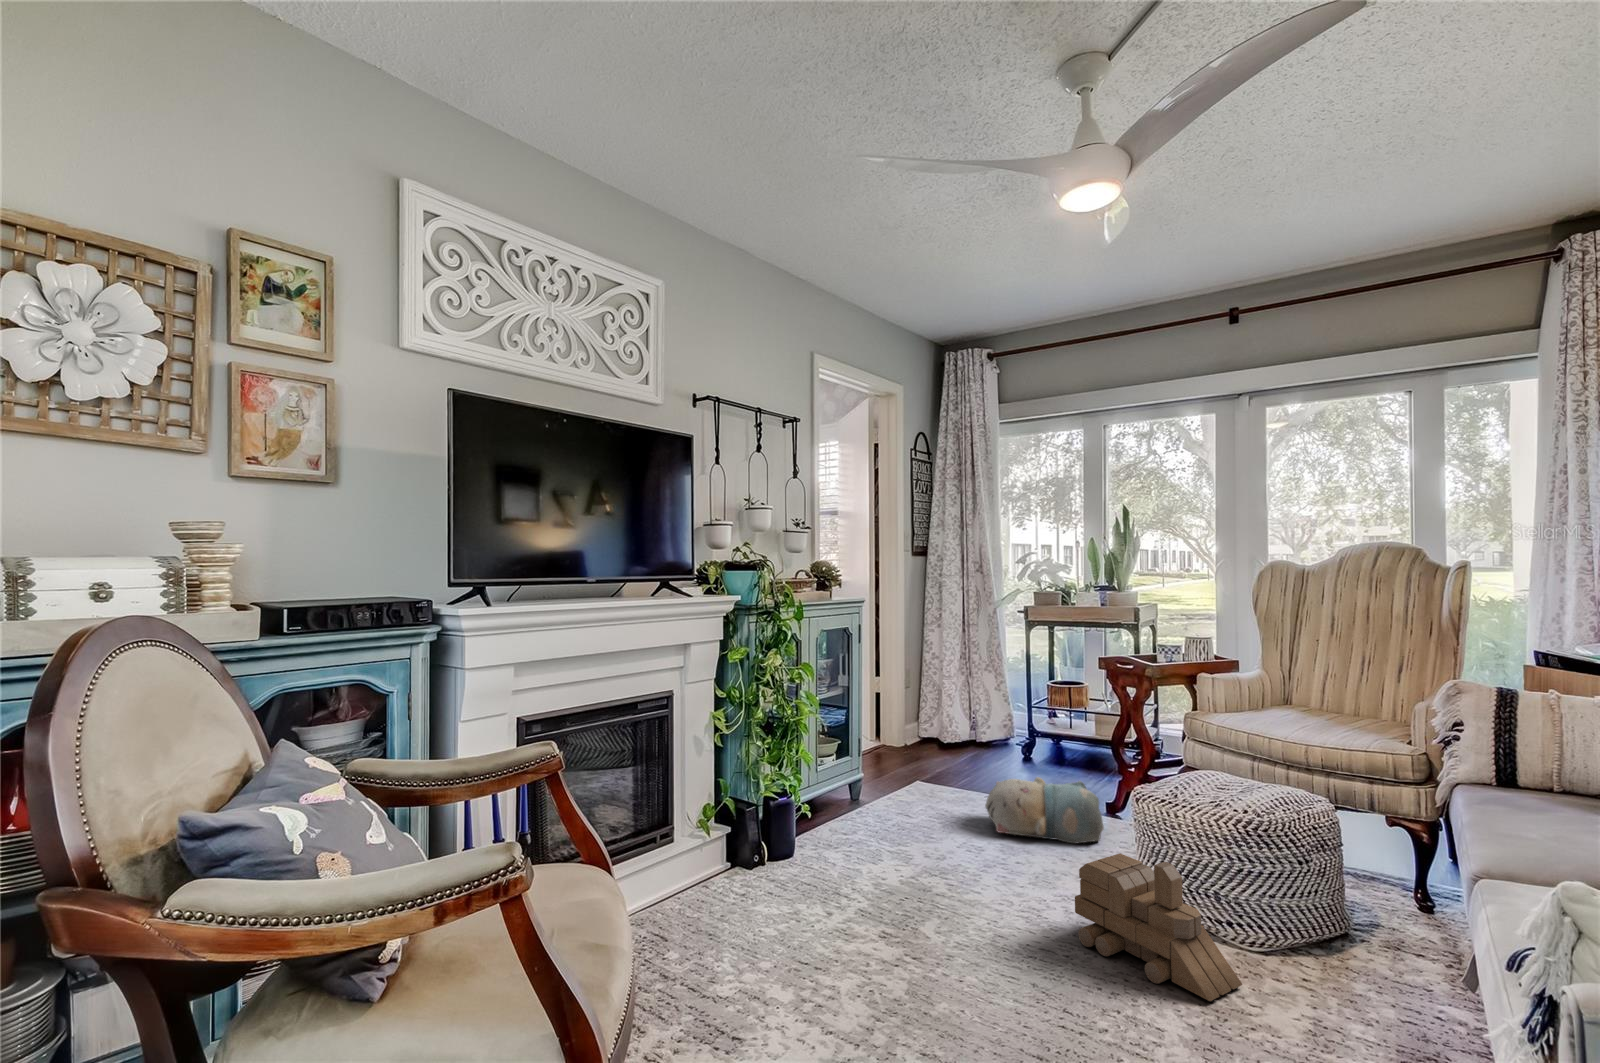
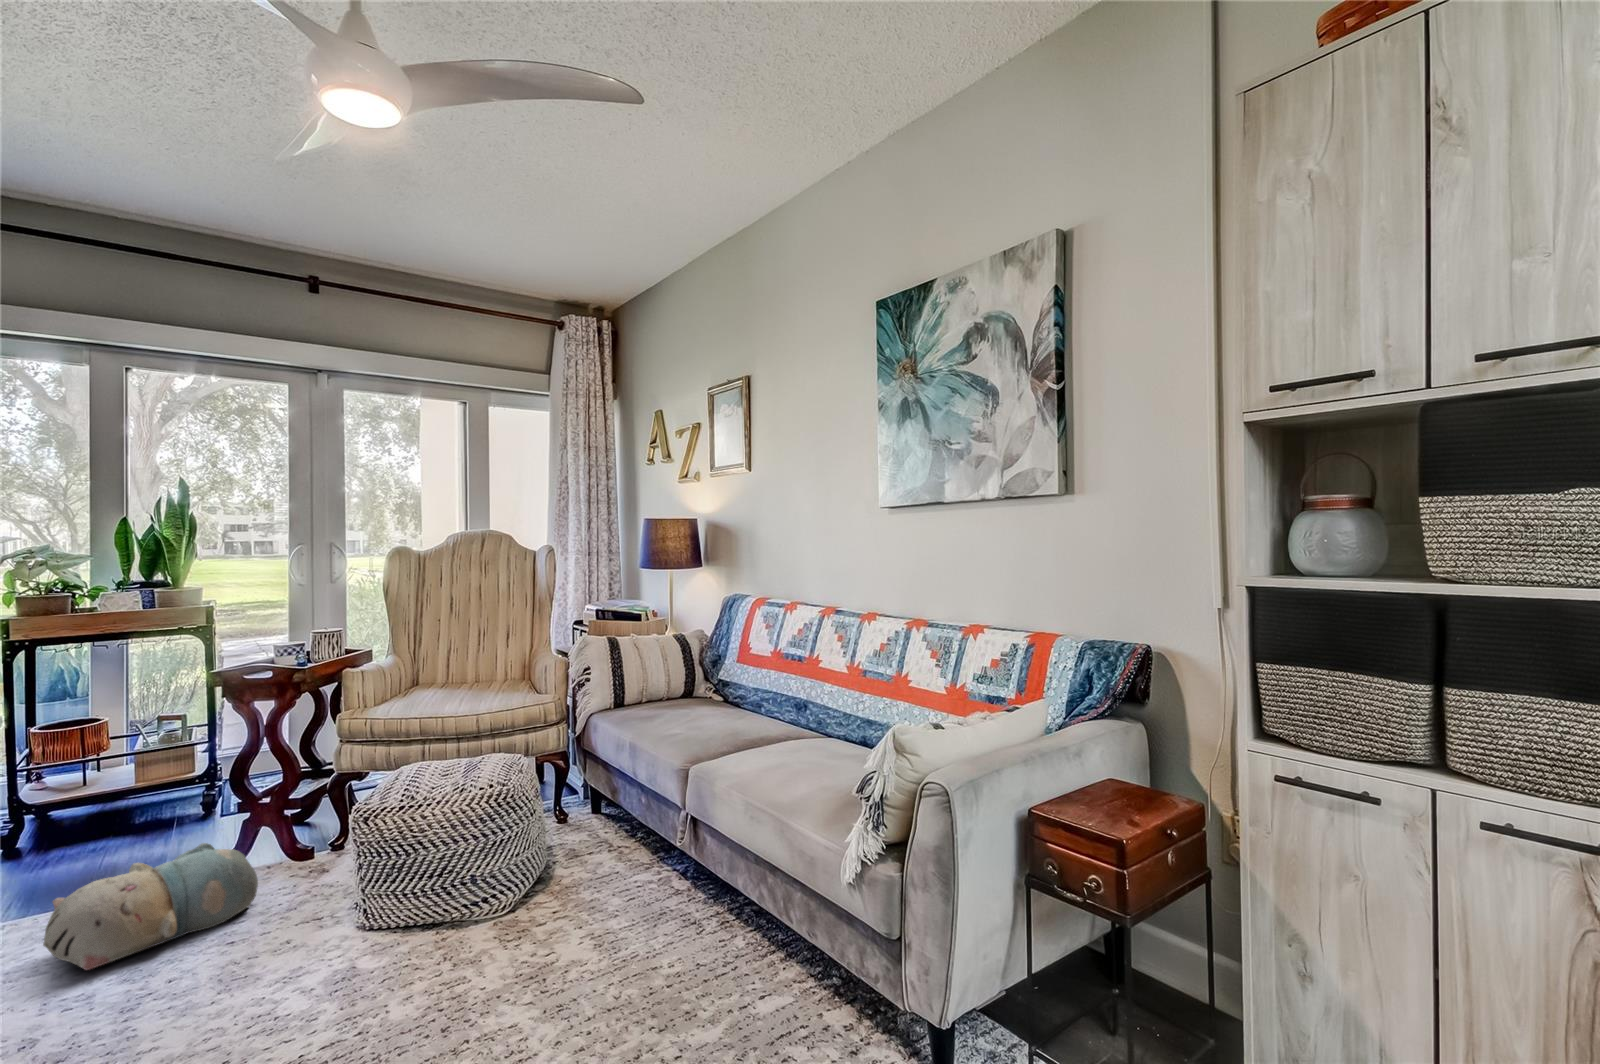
toy train: present [1075,853,1242,1001] -> none [339,863,527,1012]

